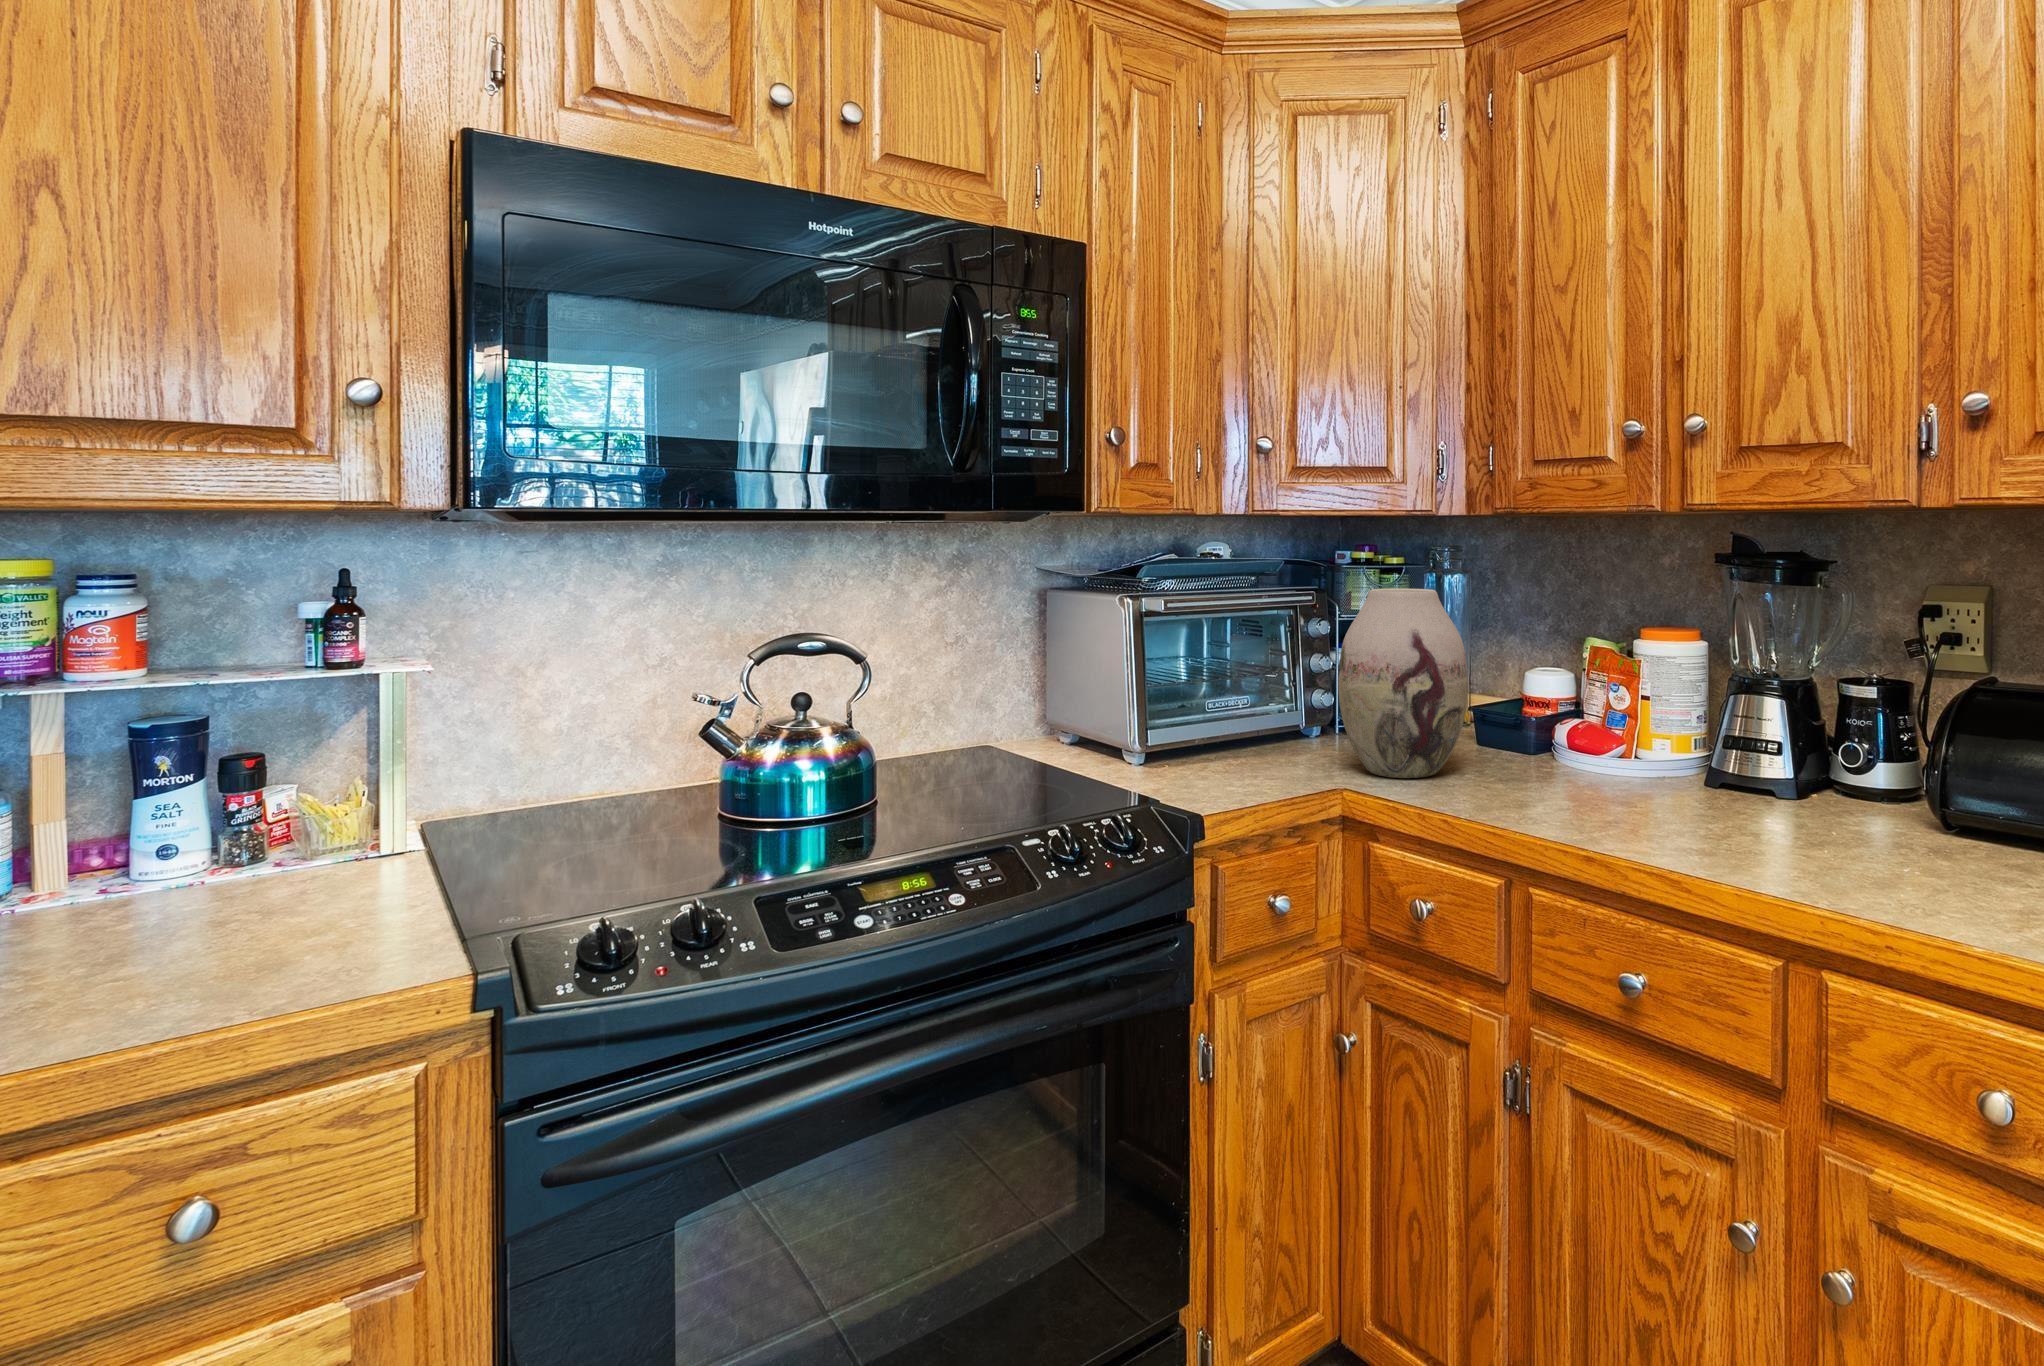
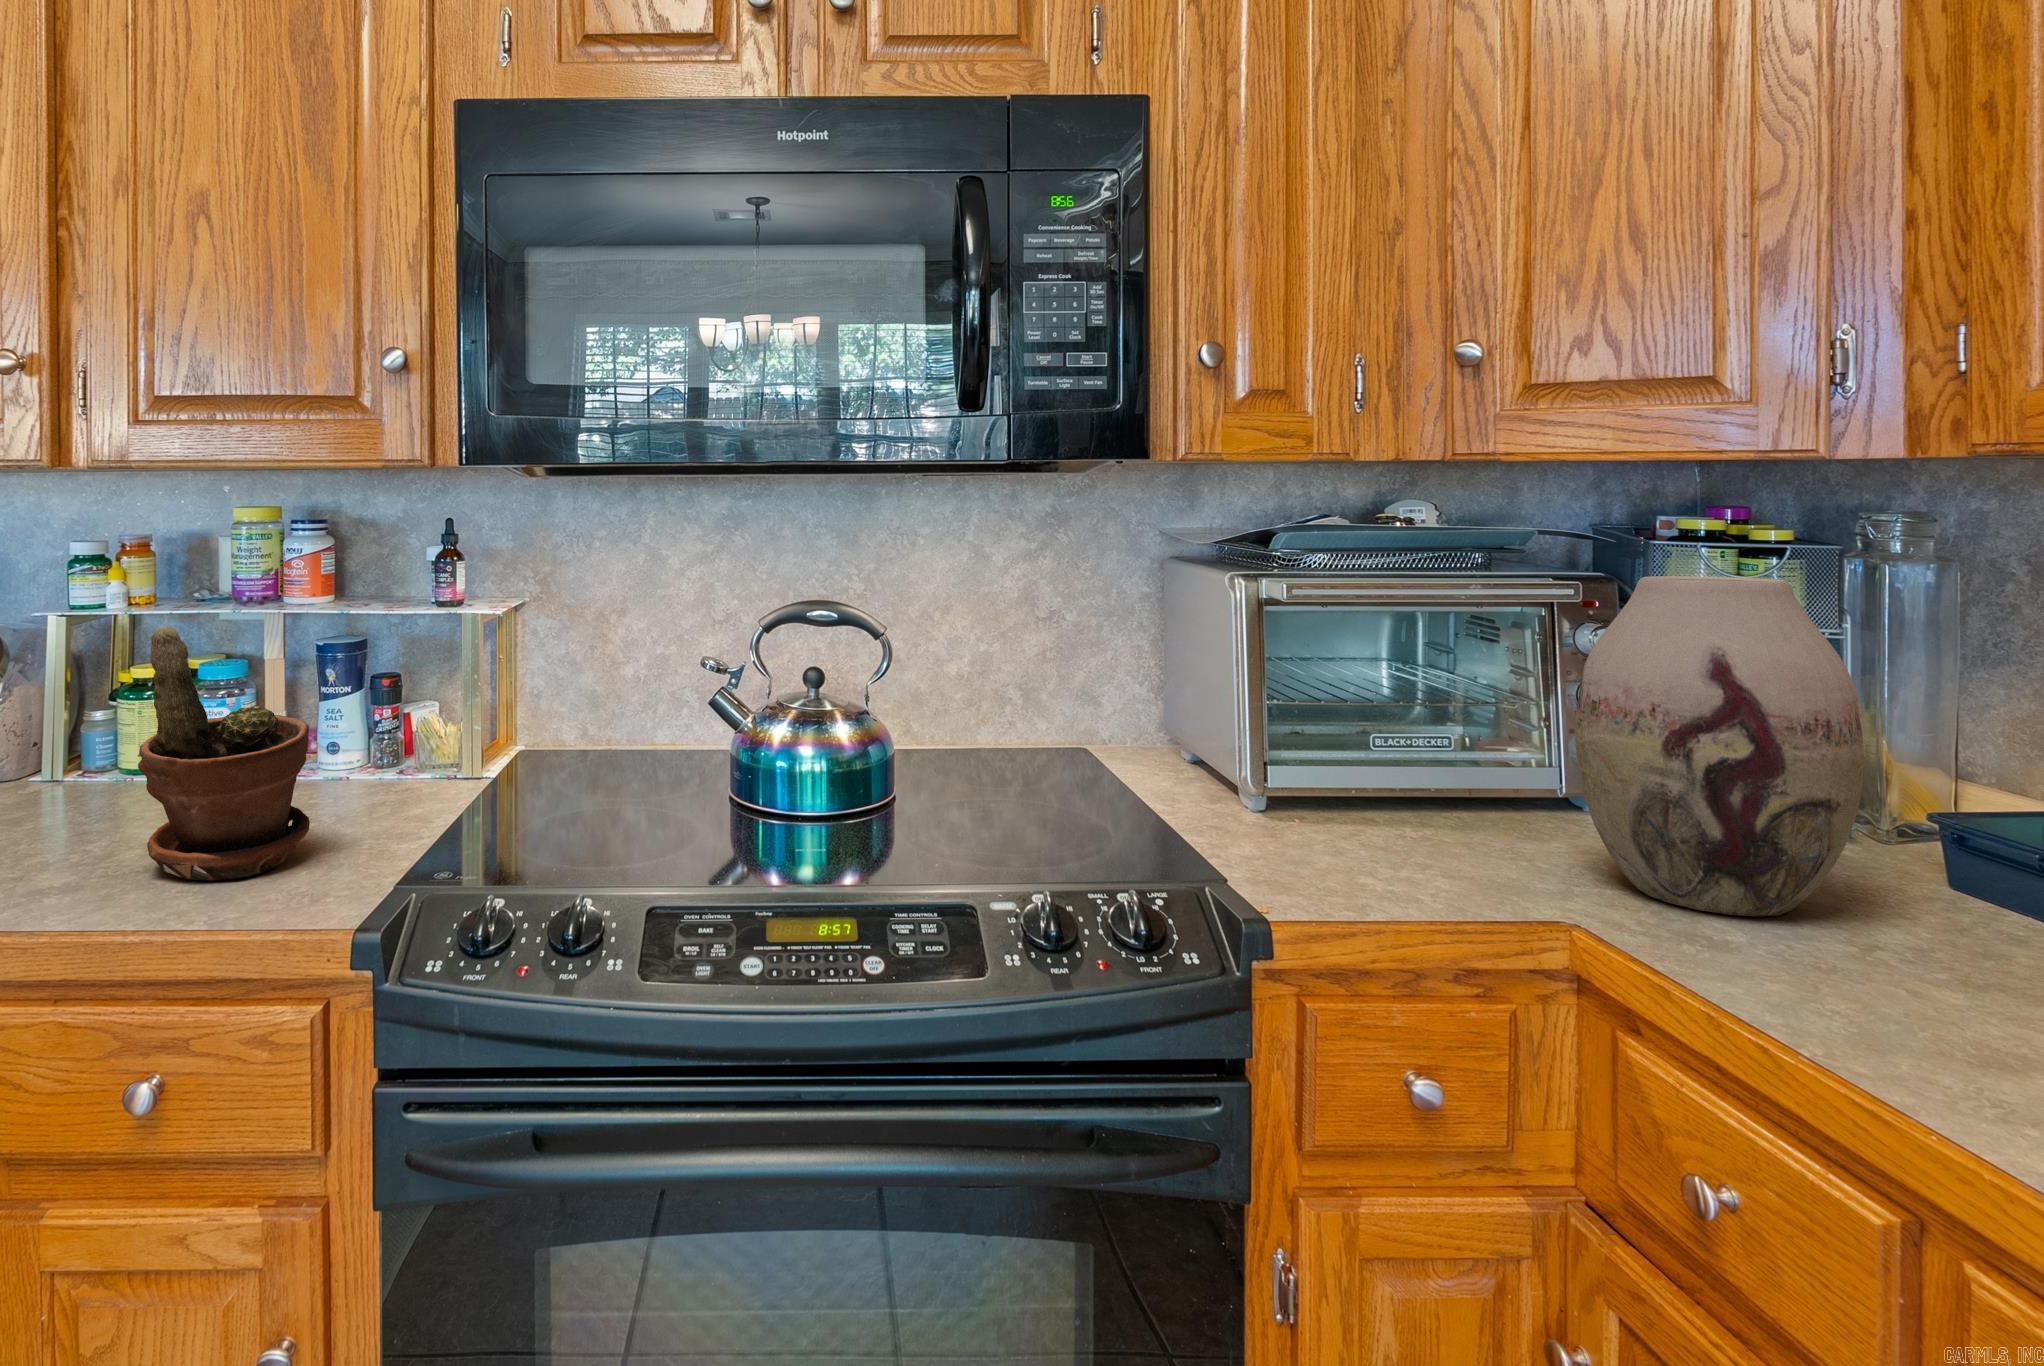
potted plant: none [106,710,340,1001] -> present [138,626,310,880]

